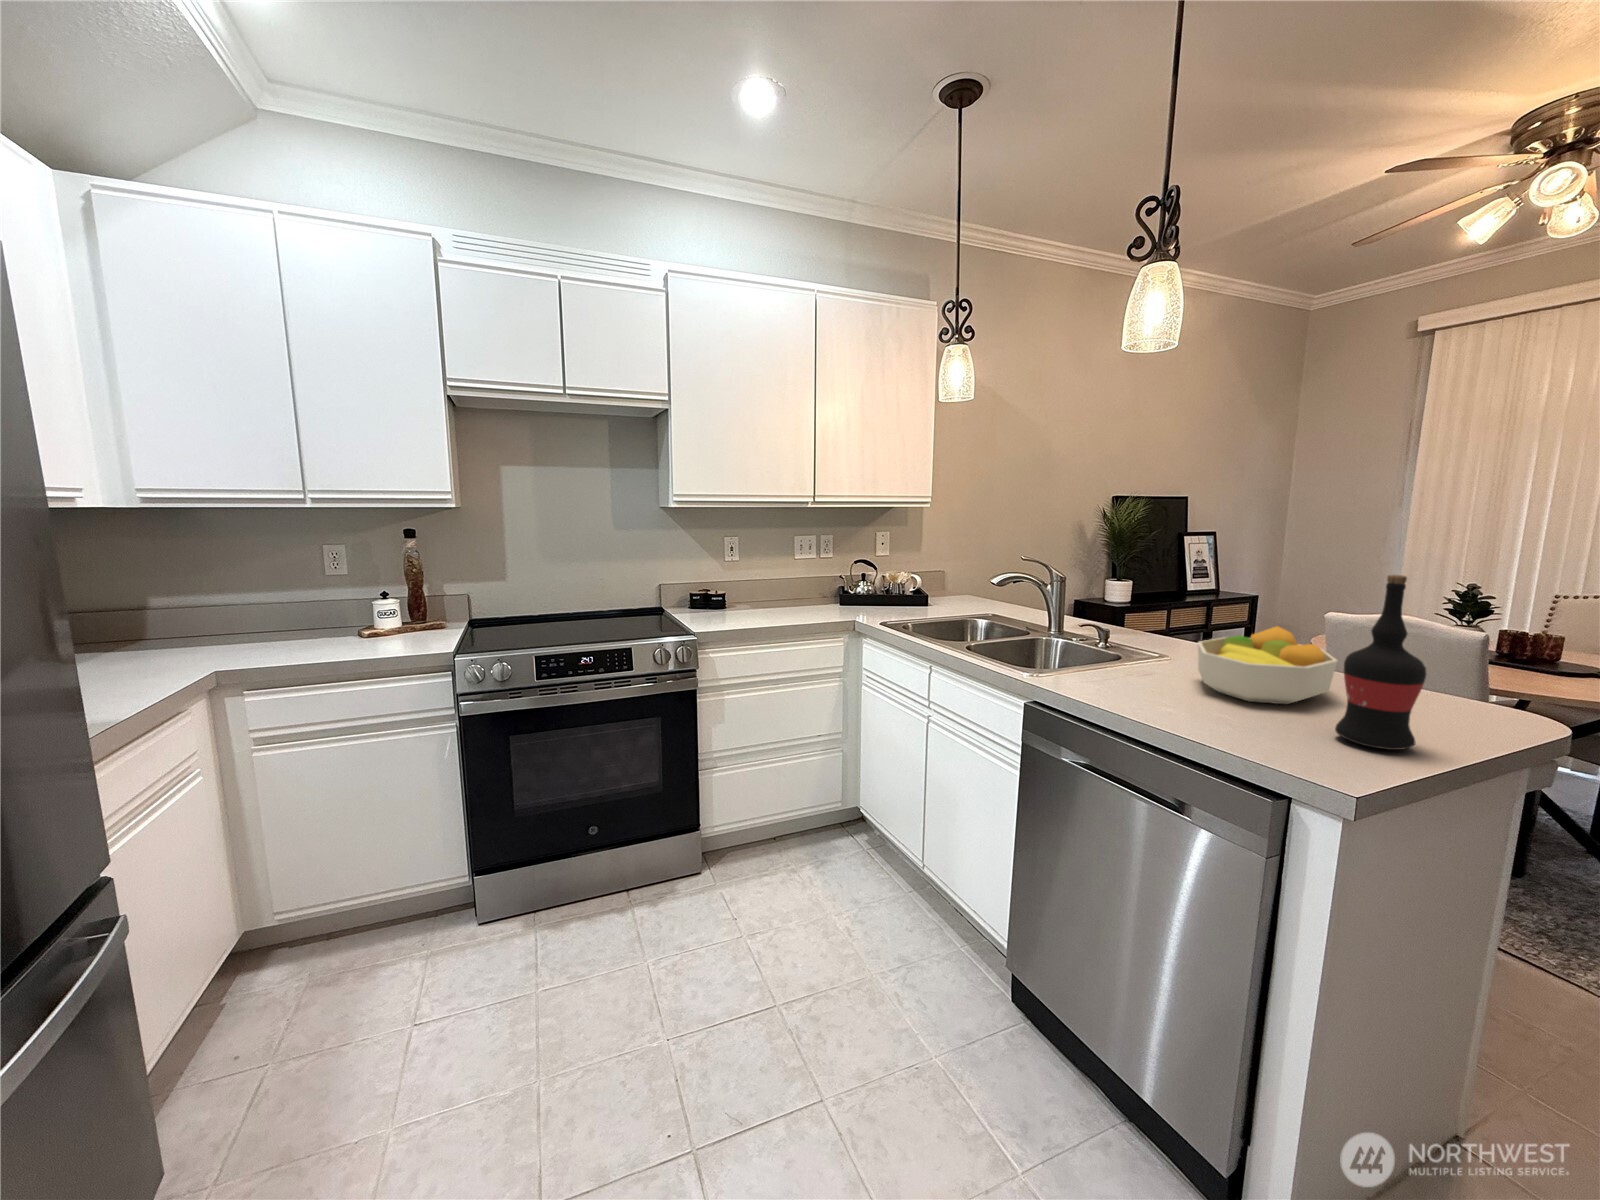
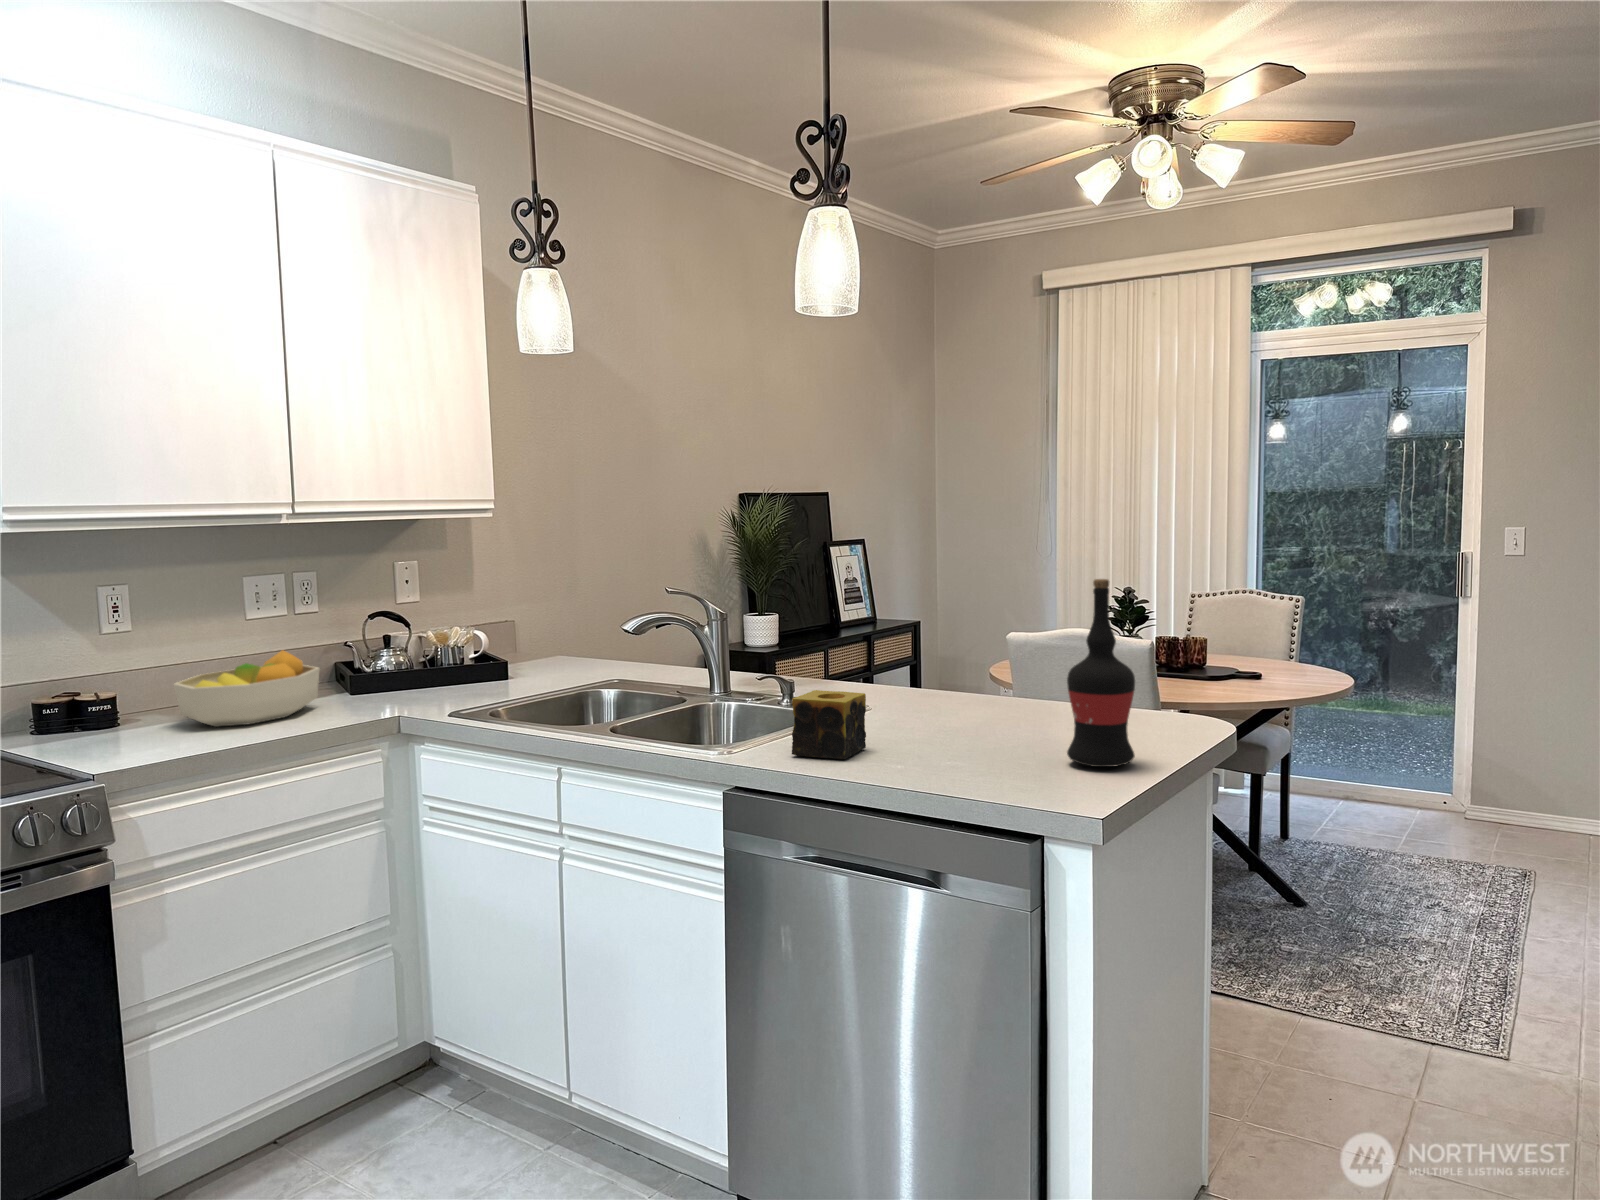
fruit bowl: present [1198,626,1337,704] -> present [174,650,320,727]
candle: none [1078,640,1146,696] -> present [792,690,866,759]

